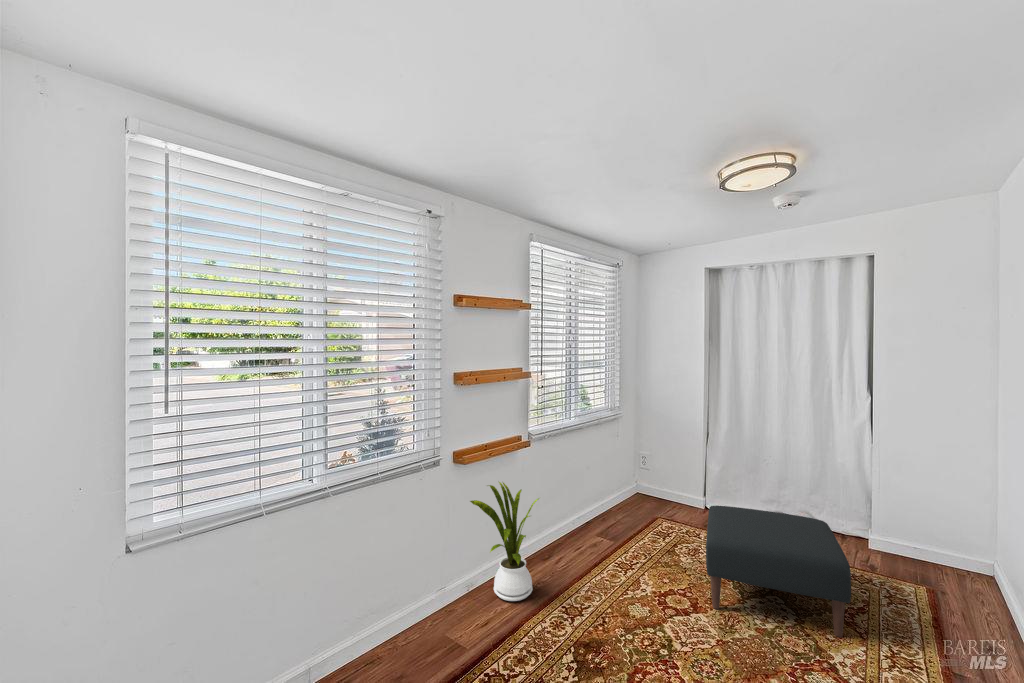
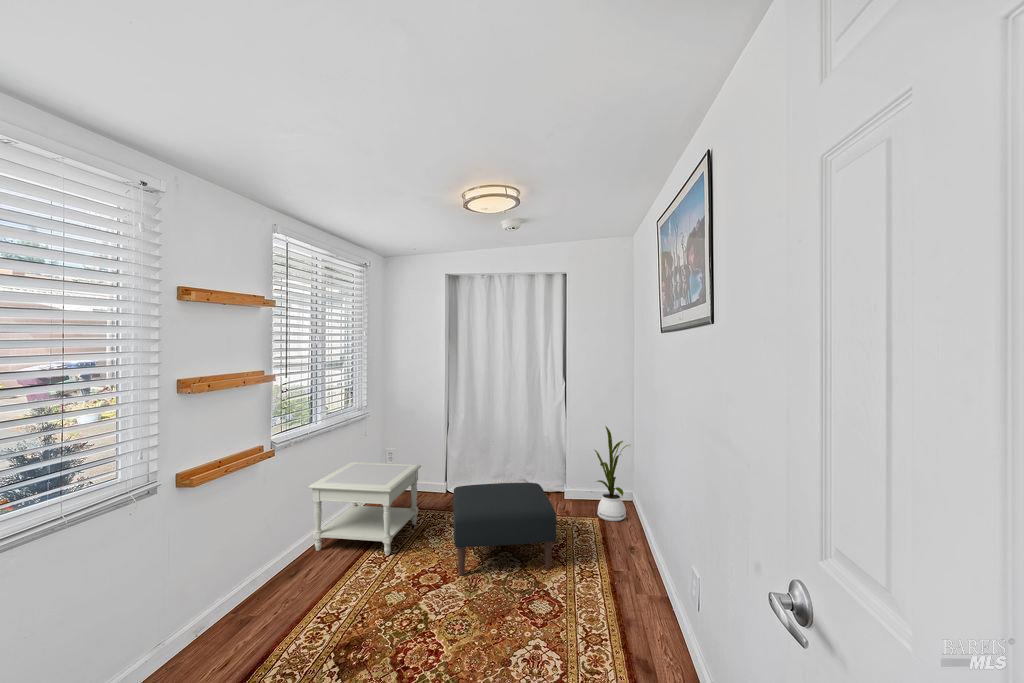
side table: none [561,460,673,563] -> present [308,462,421,556]
house plant: present [470,482,539,601] -> present [595,426,629,521]

